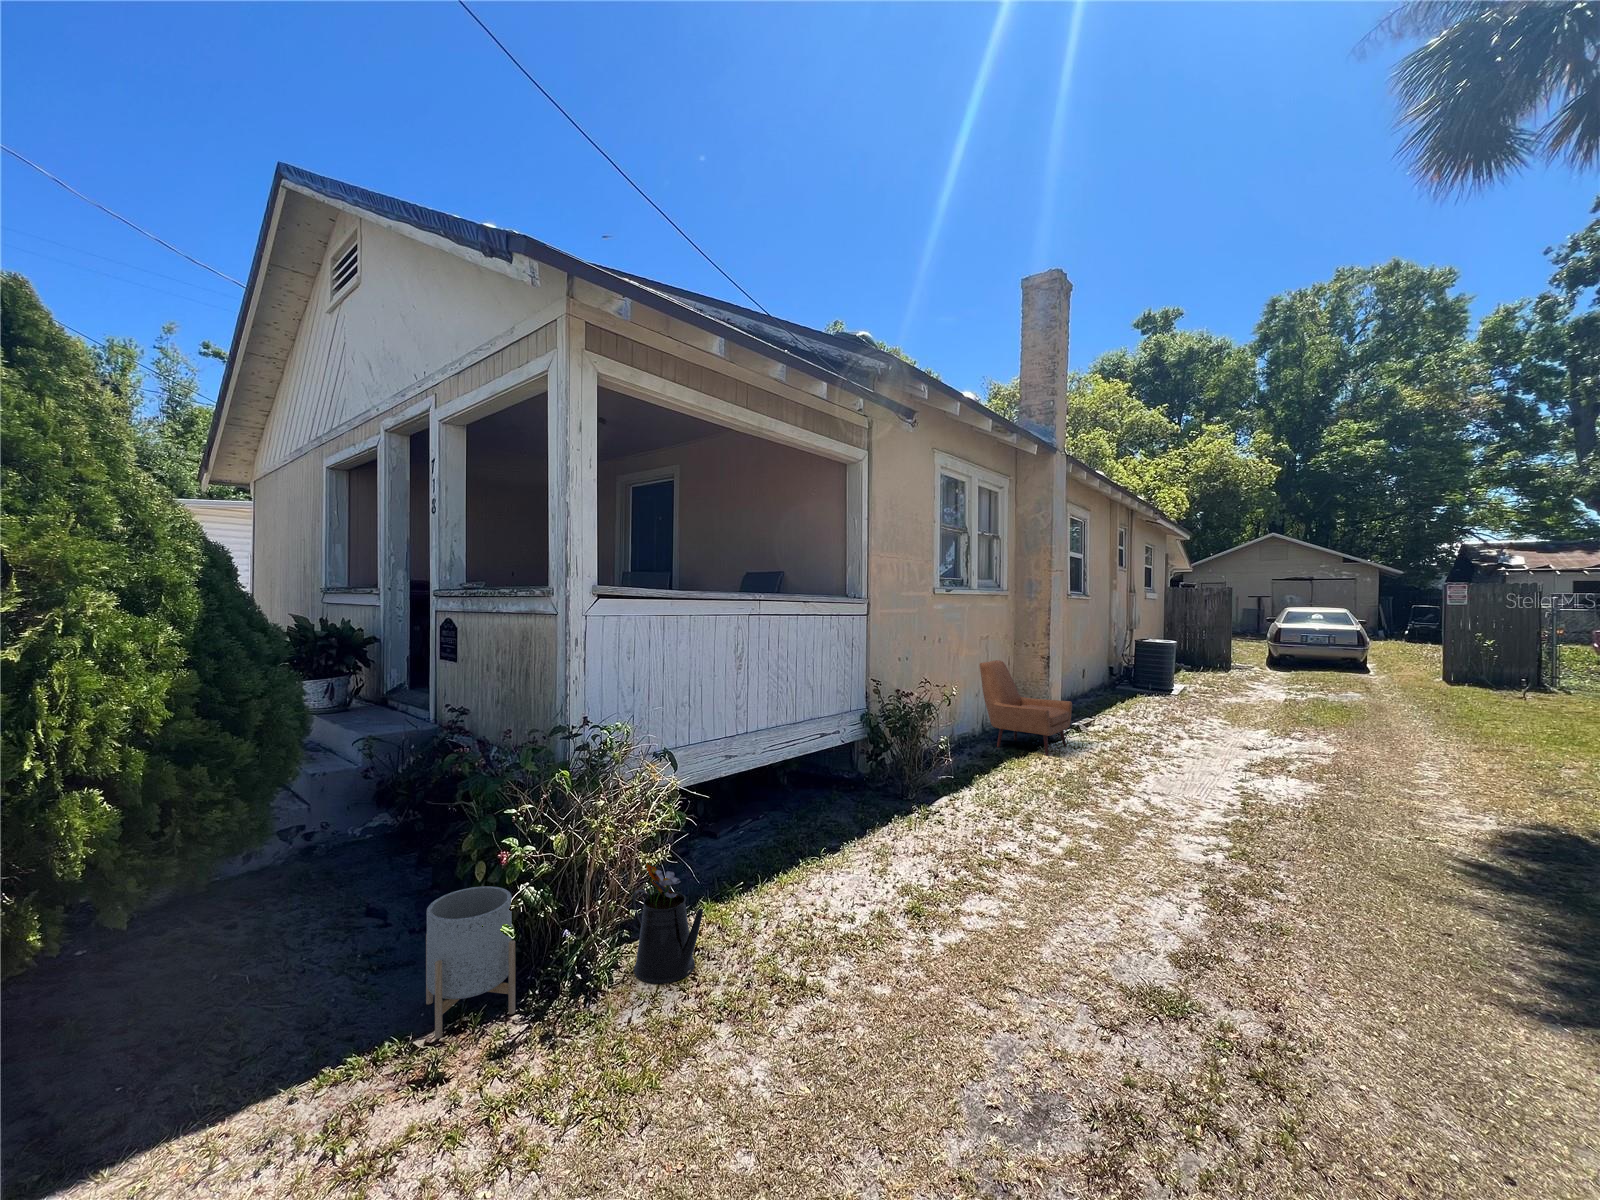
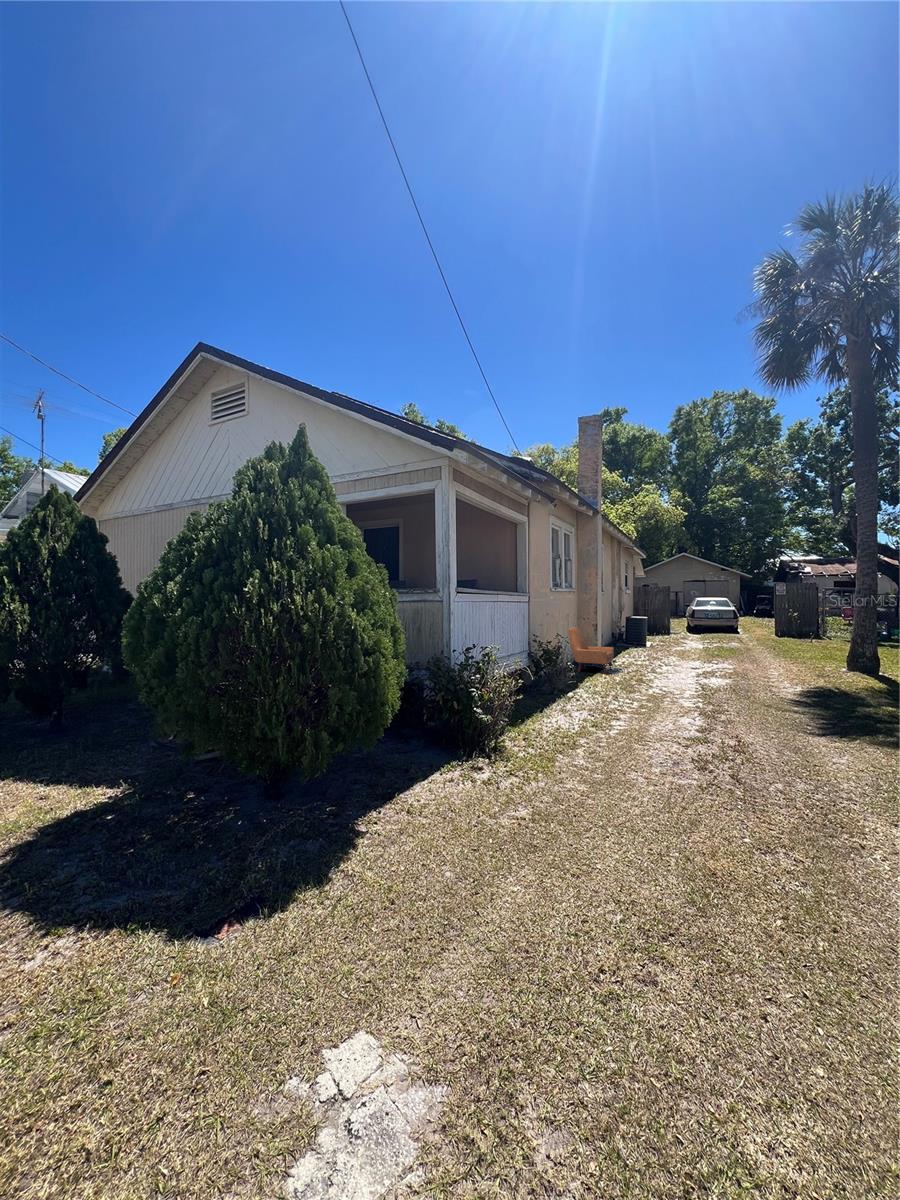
watering can: present [632,862,703,984] -> none [501,703,538,749]
planter: present [426,886,515,1039] -> none [440,714,479,766]

